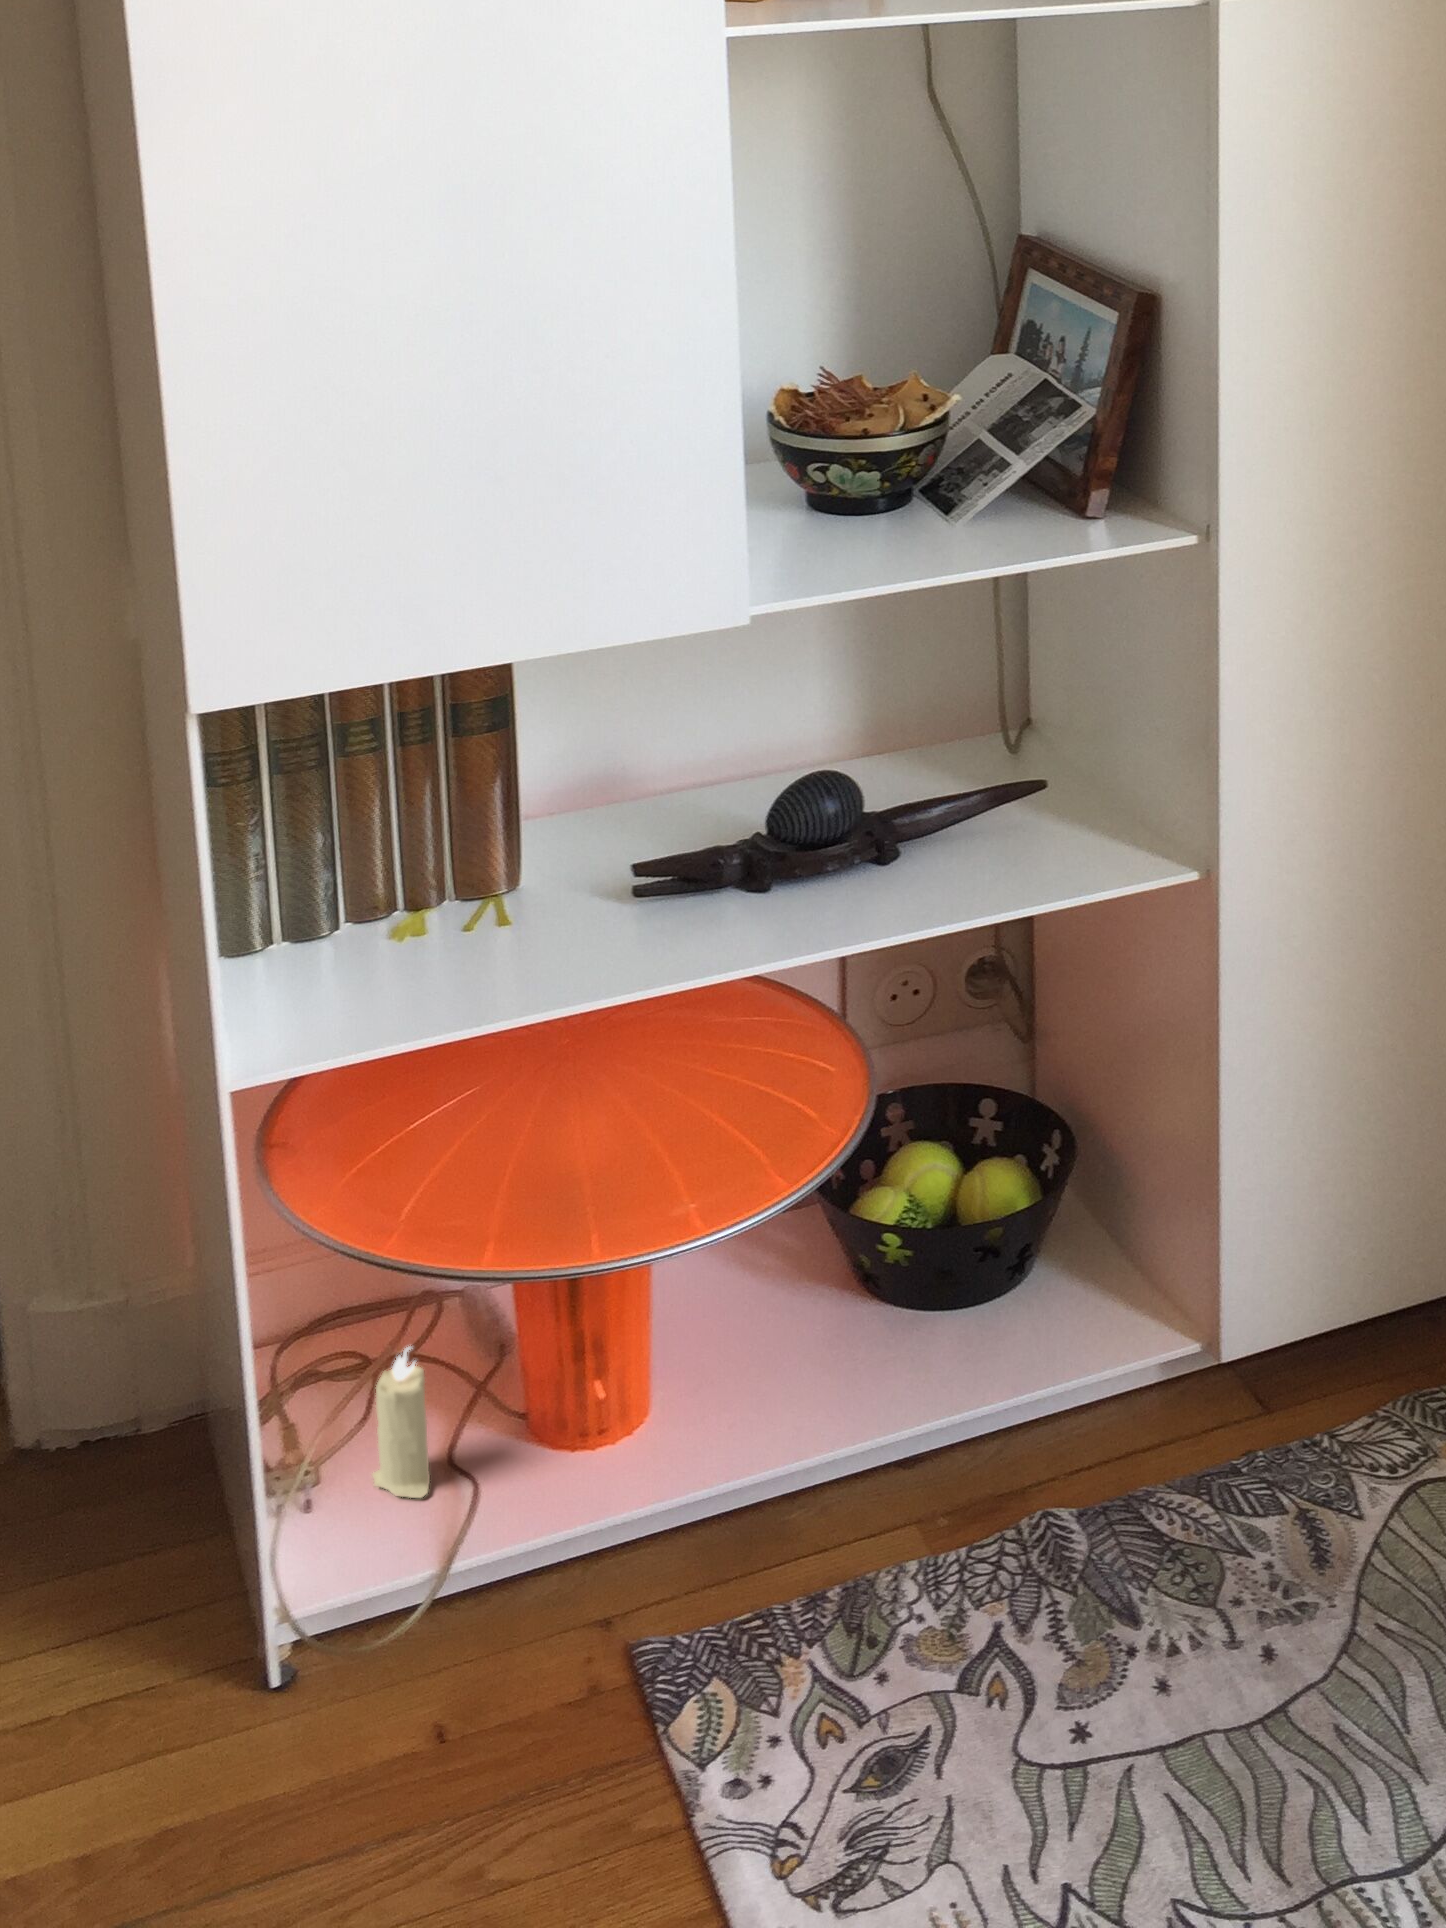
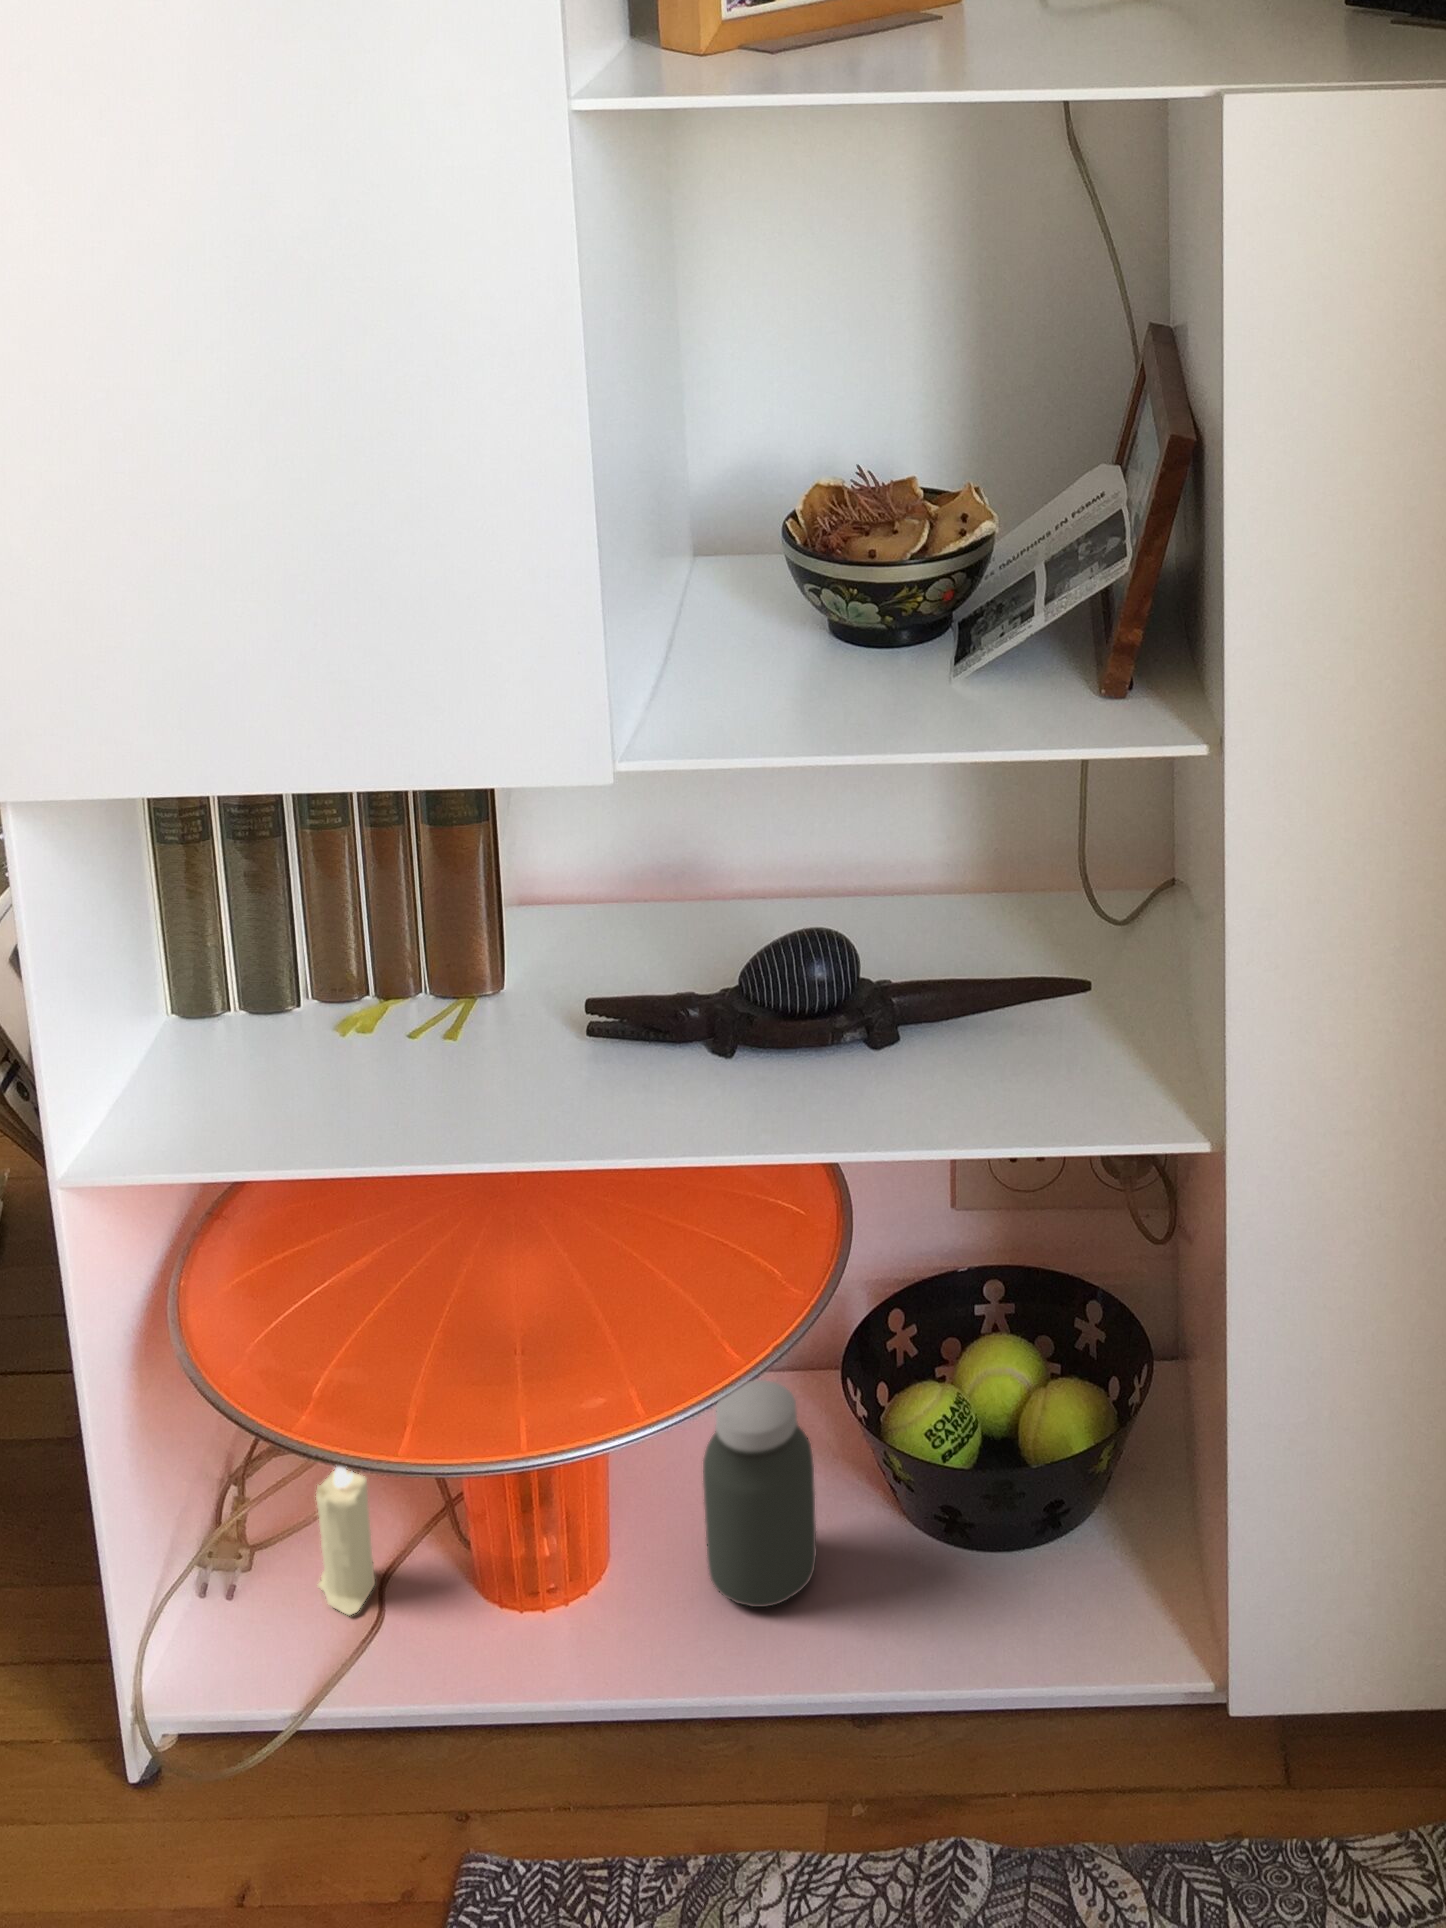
jar: none [732,1196,831,1398] -> present [703,1380,816,1607]

